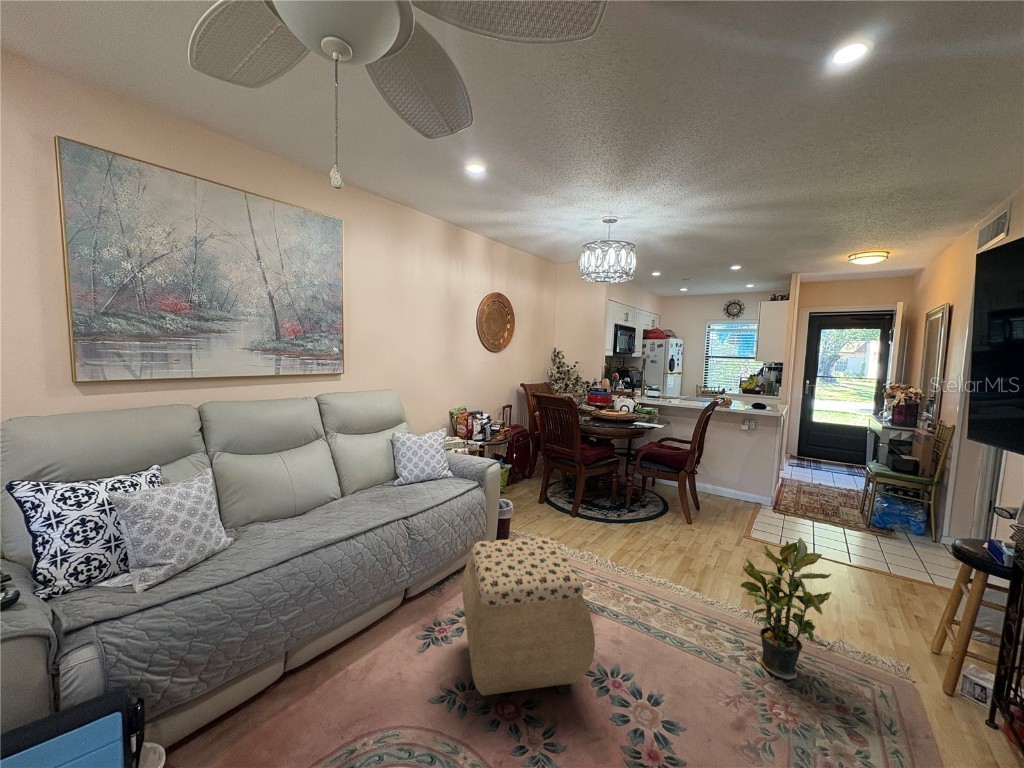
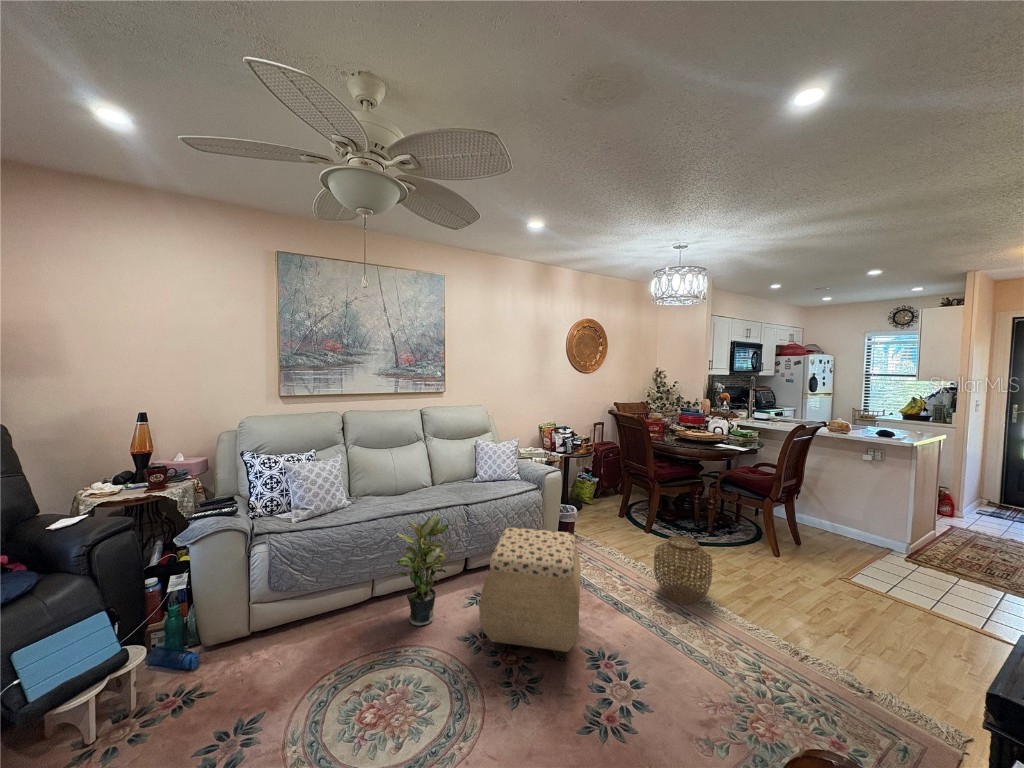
woven basket: none [611,520,669,588] -> present [654,536,712,604]
potted plant: present [740,538,831,679] -> present [396,515,453,626]

